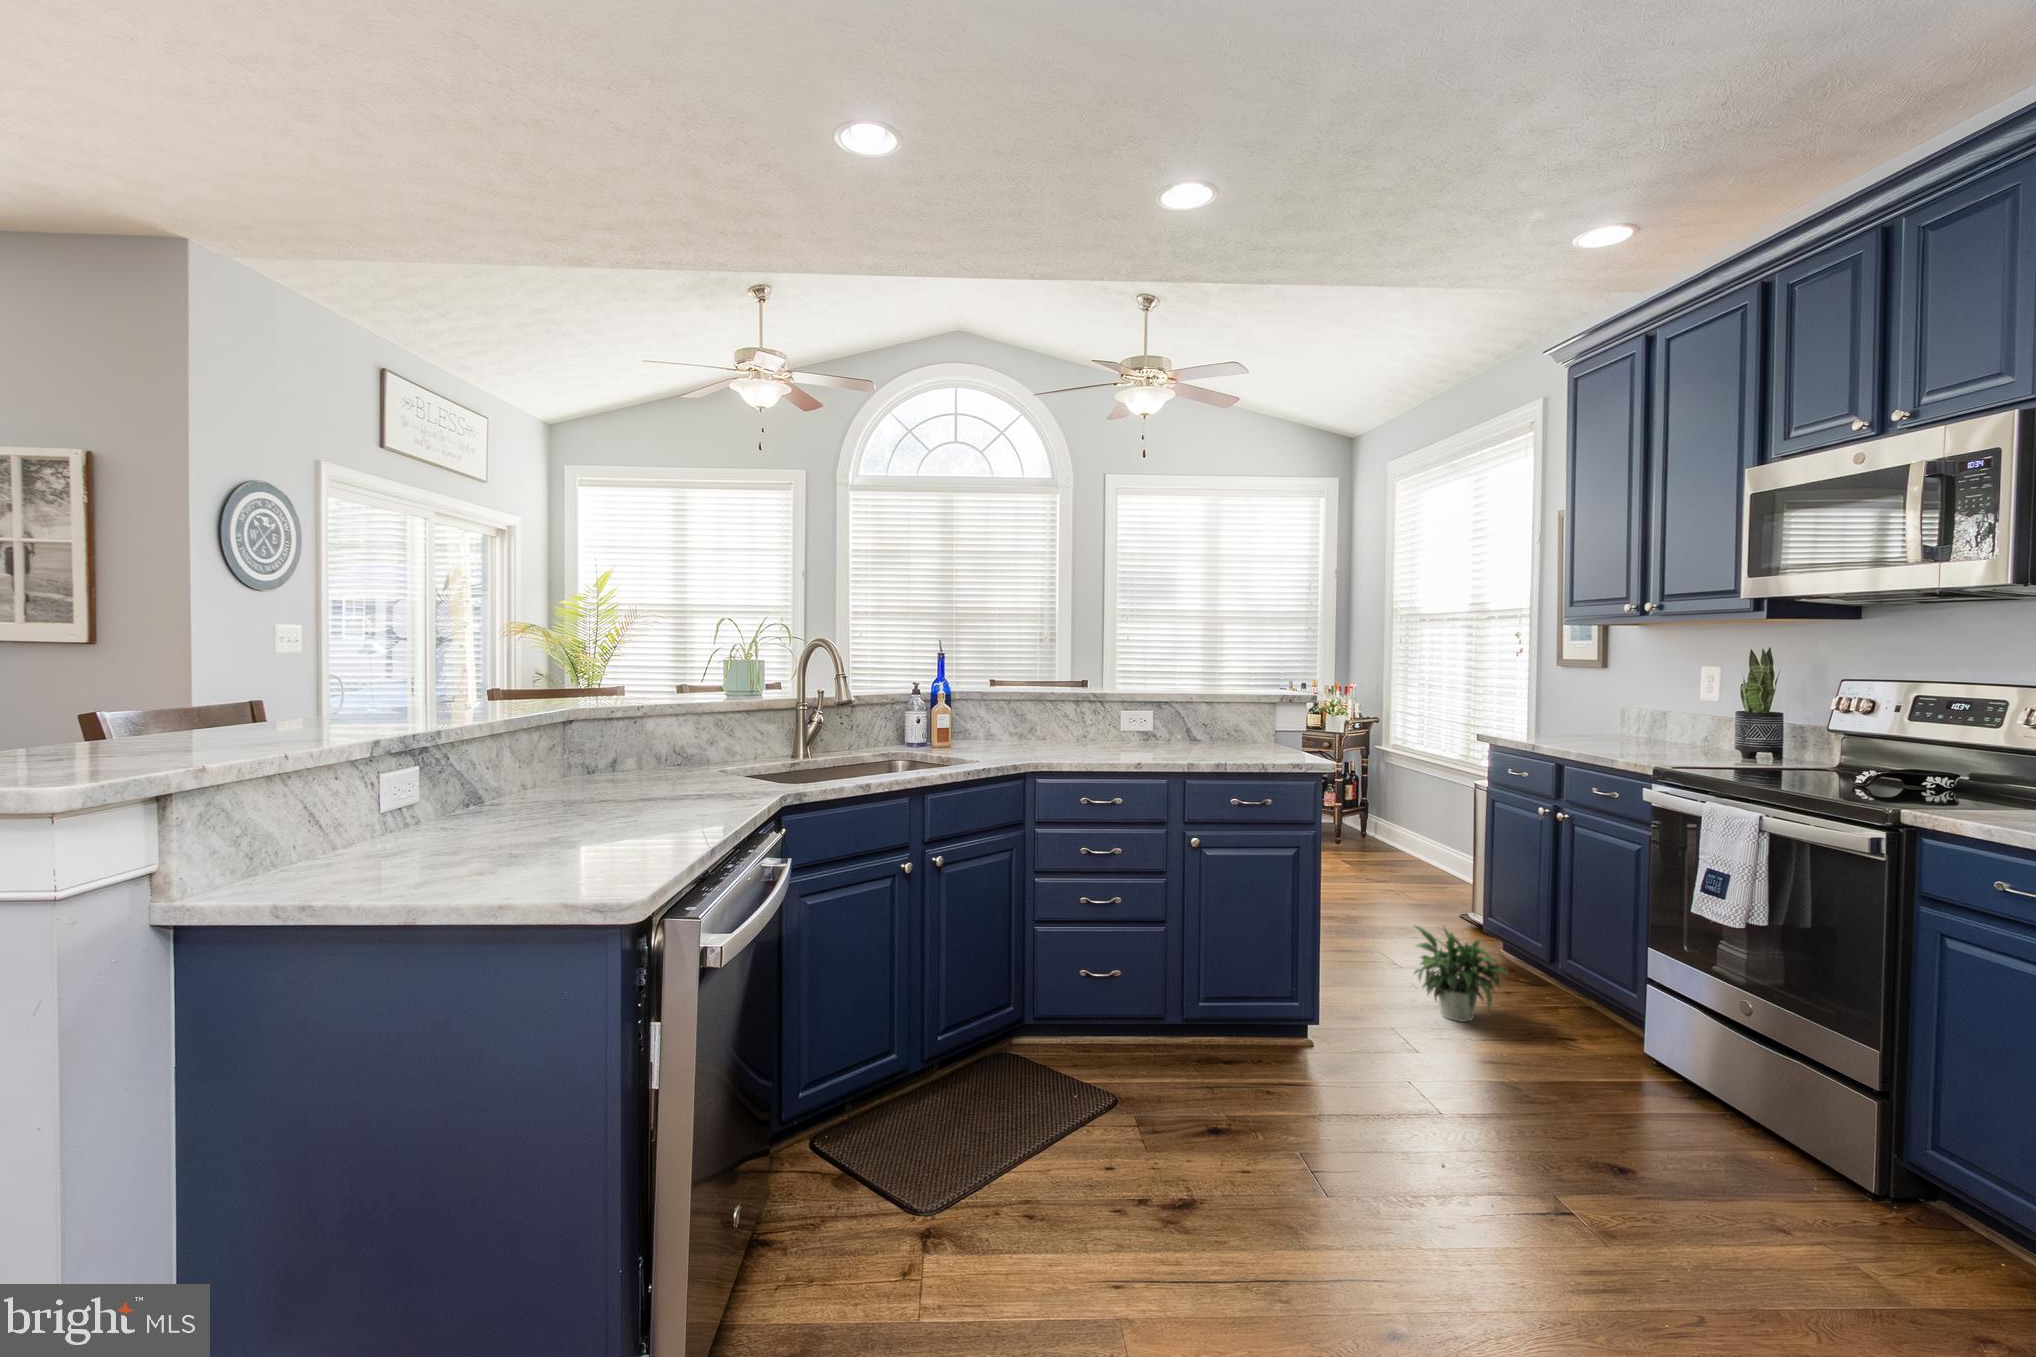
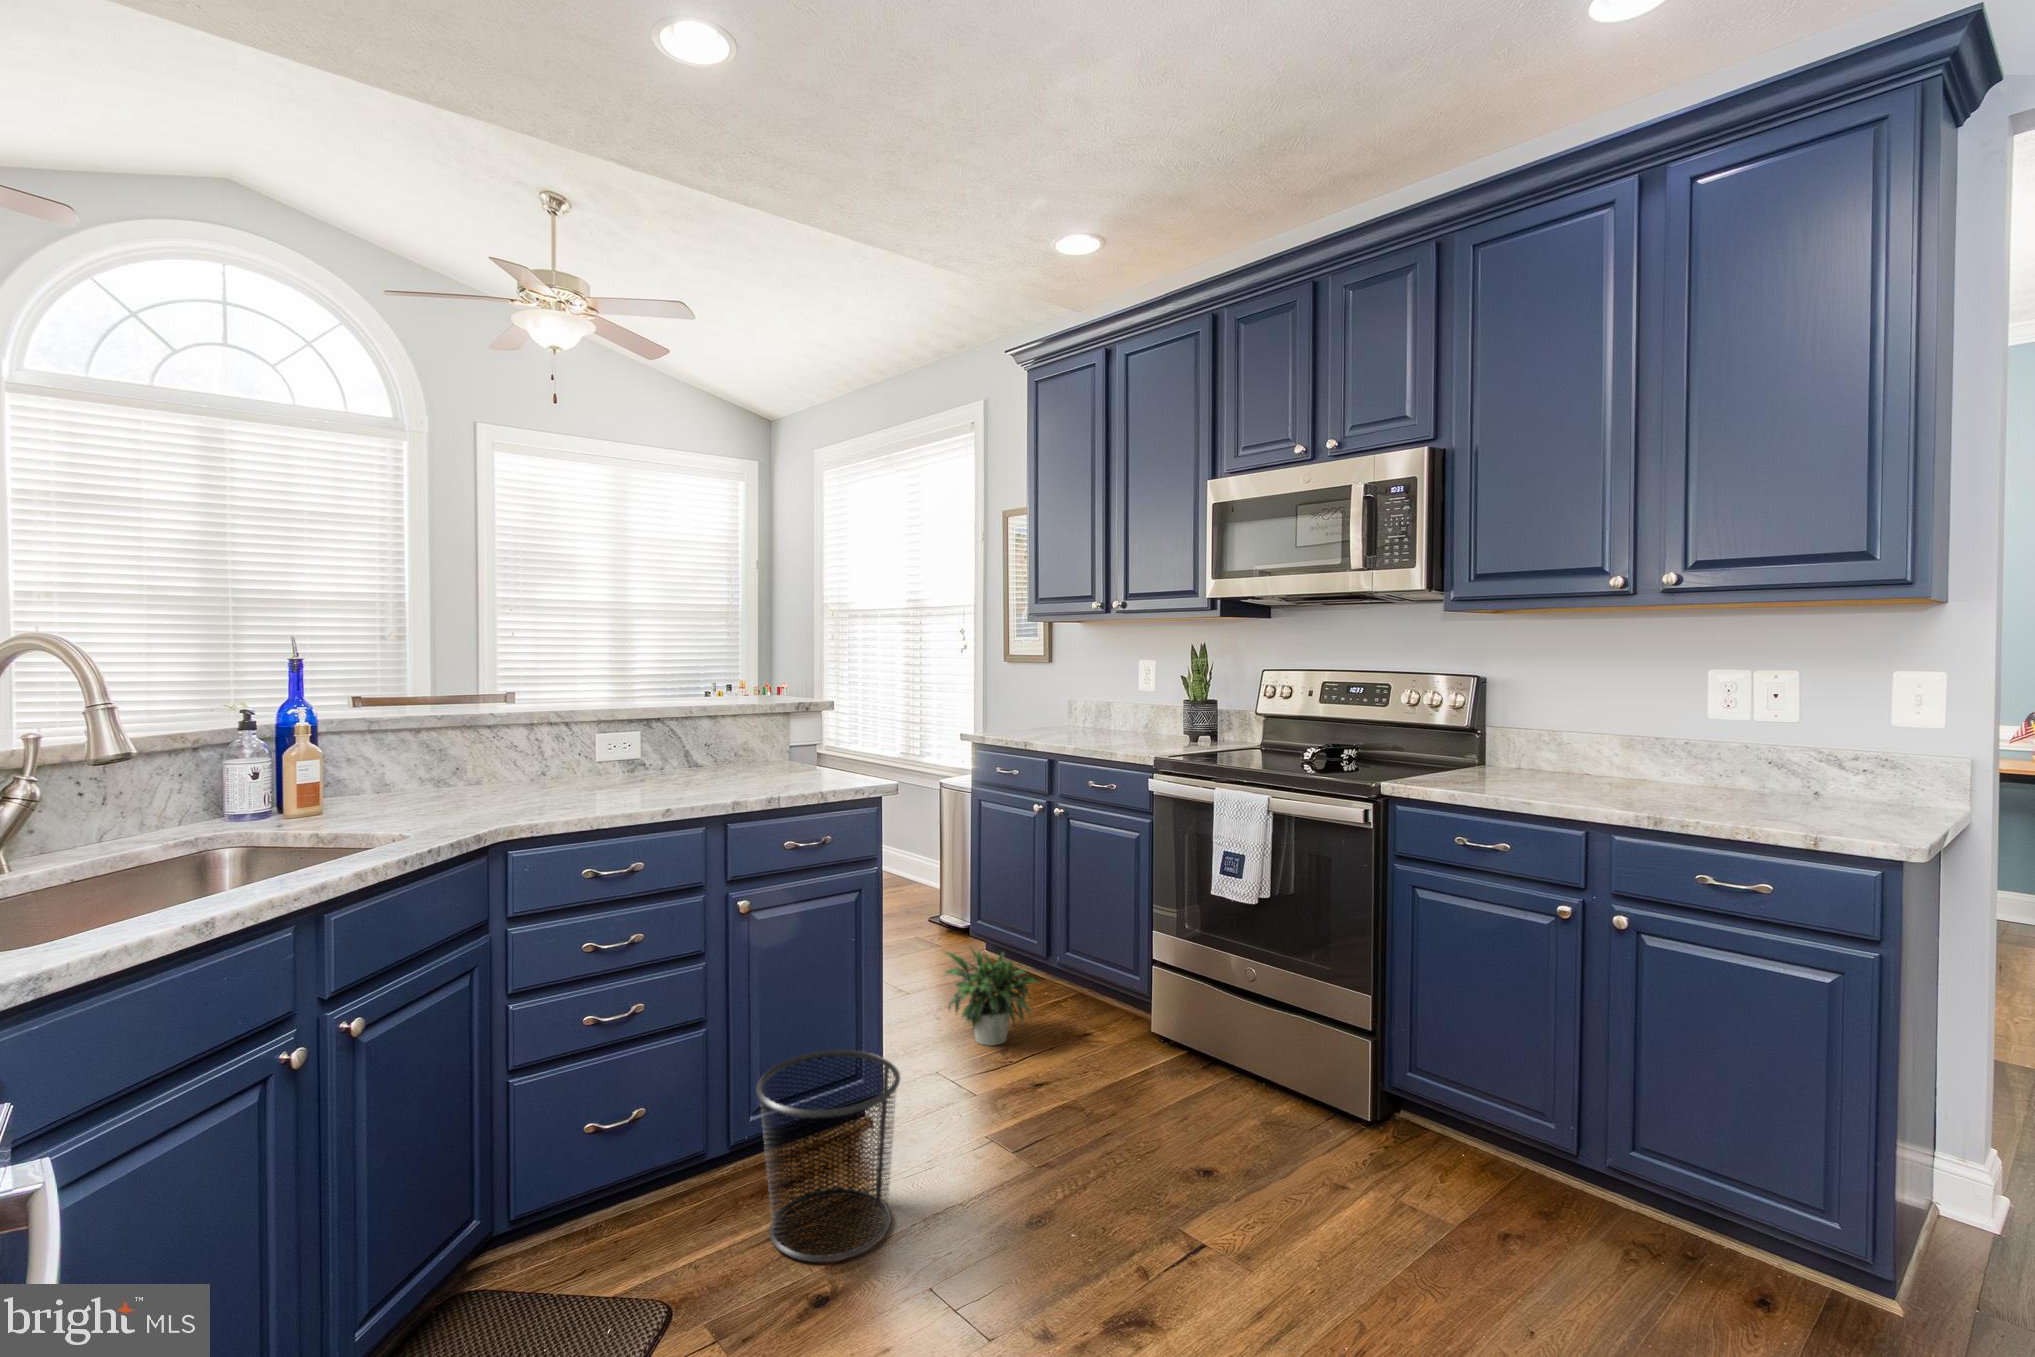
waste bin: none [1182,964,1295,1122] -> present [756,1050,900,1262]

